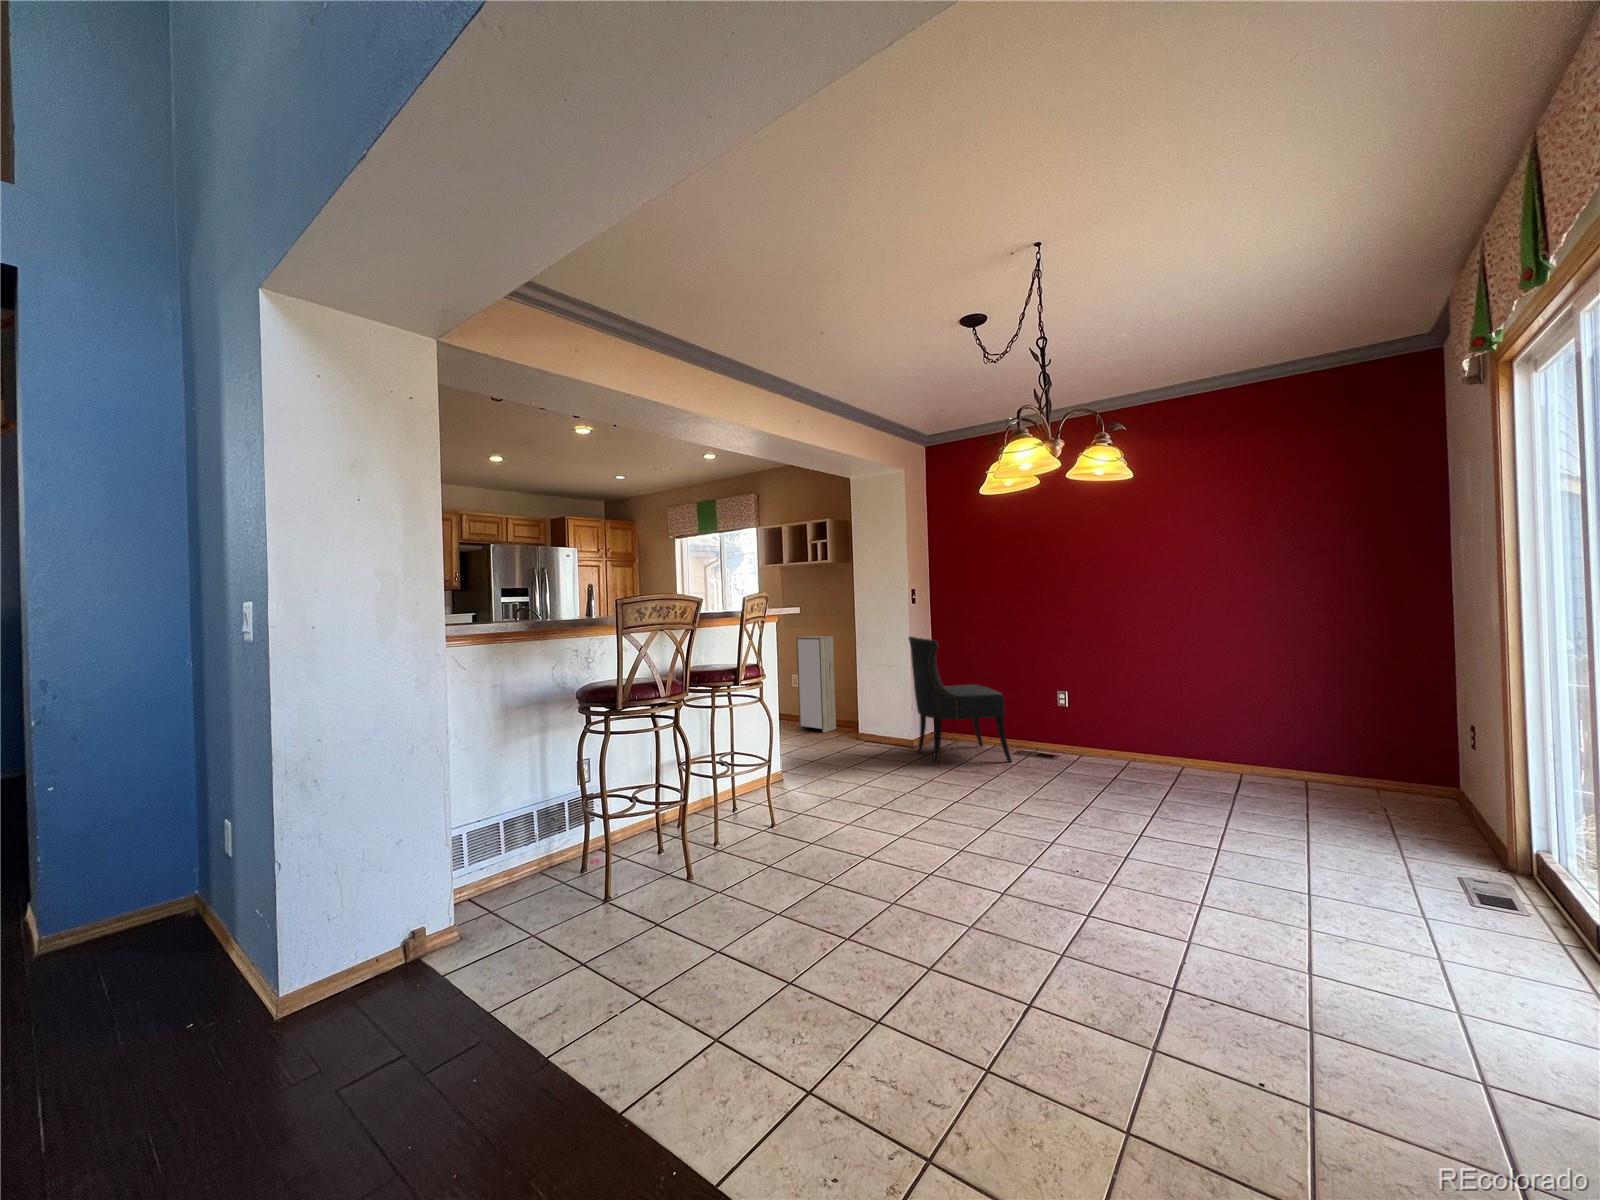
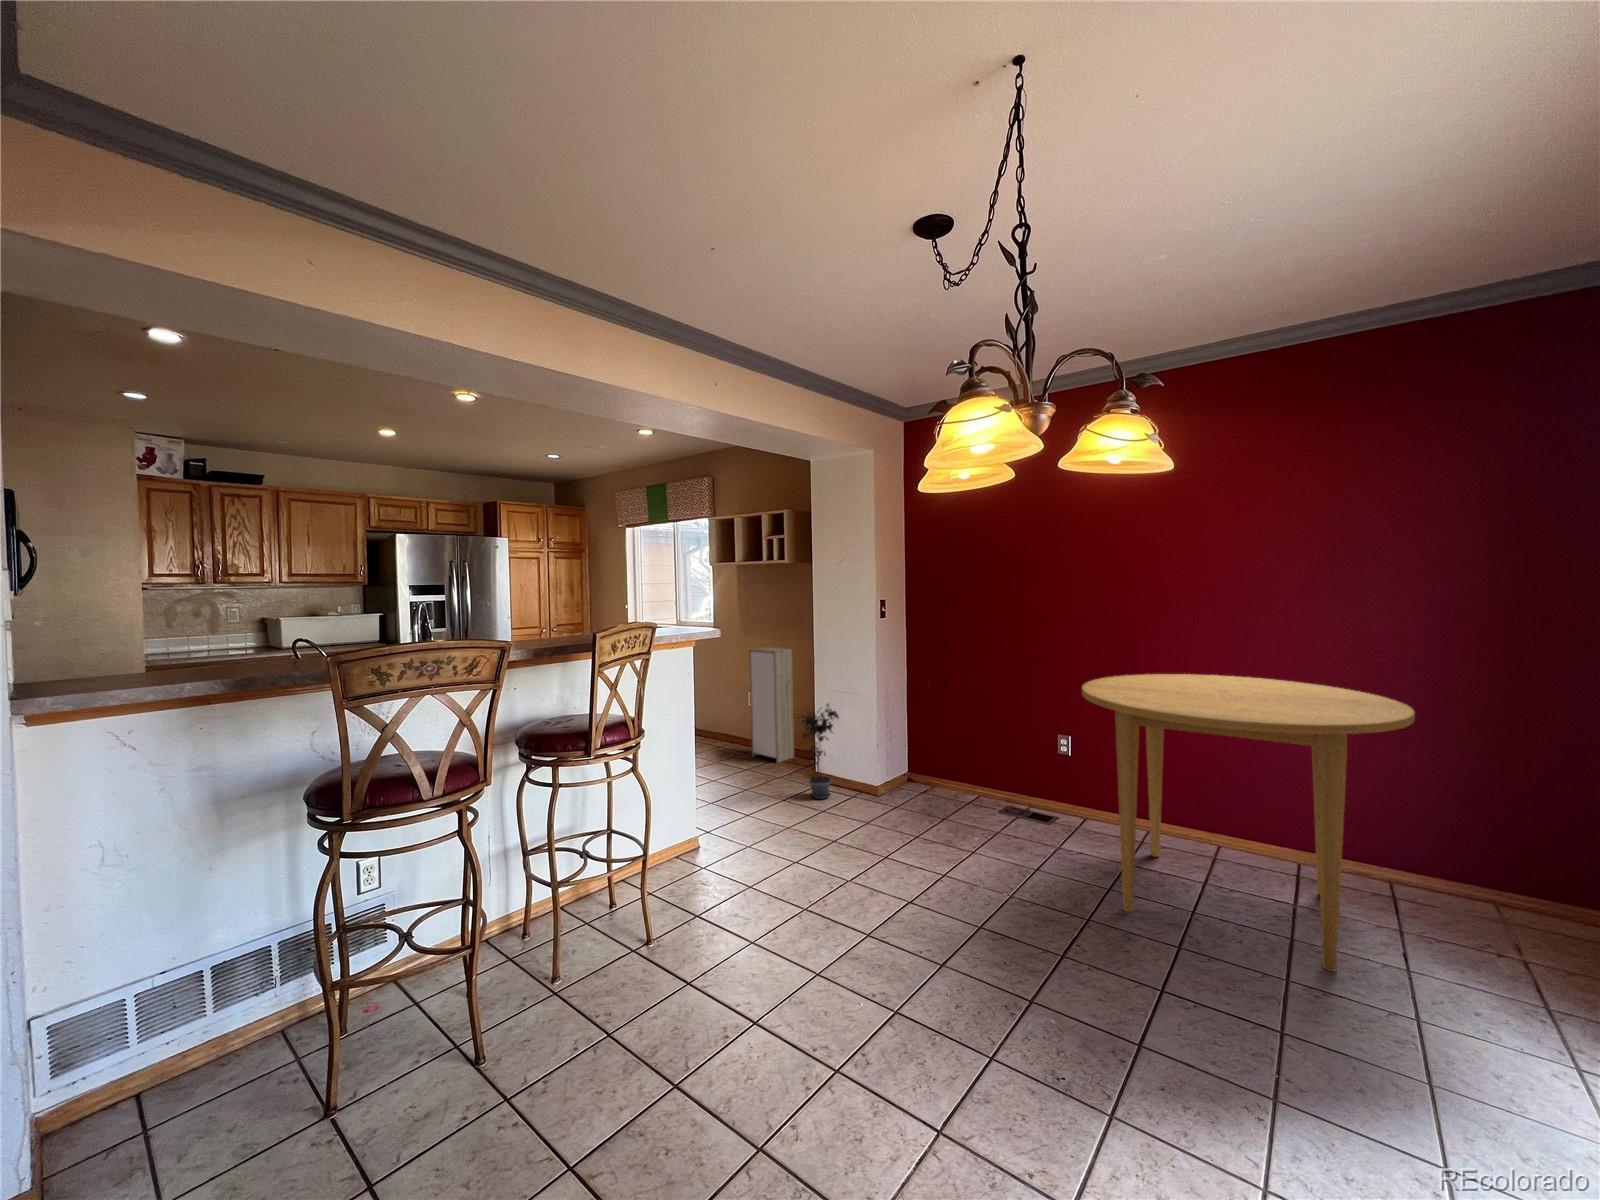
dining chair: present [909,637,1012,764] -> none [870,659,994,823]
dining table: none [1080,637,1310,826] -> present [1082,674,1415,972]
potted plant: none [850,674,883,753] -> present [802,704,839,799]

